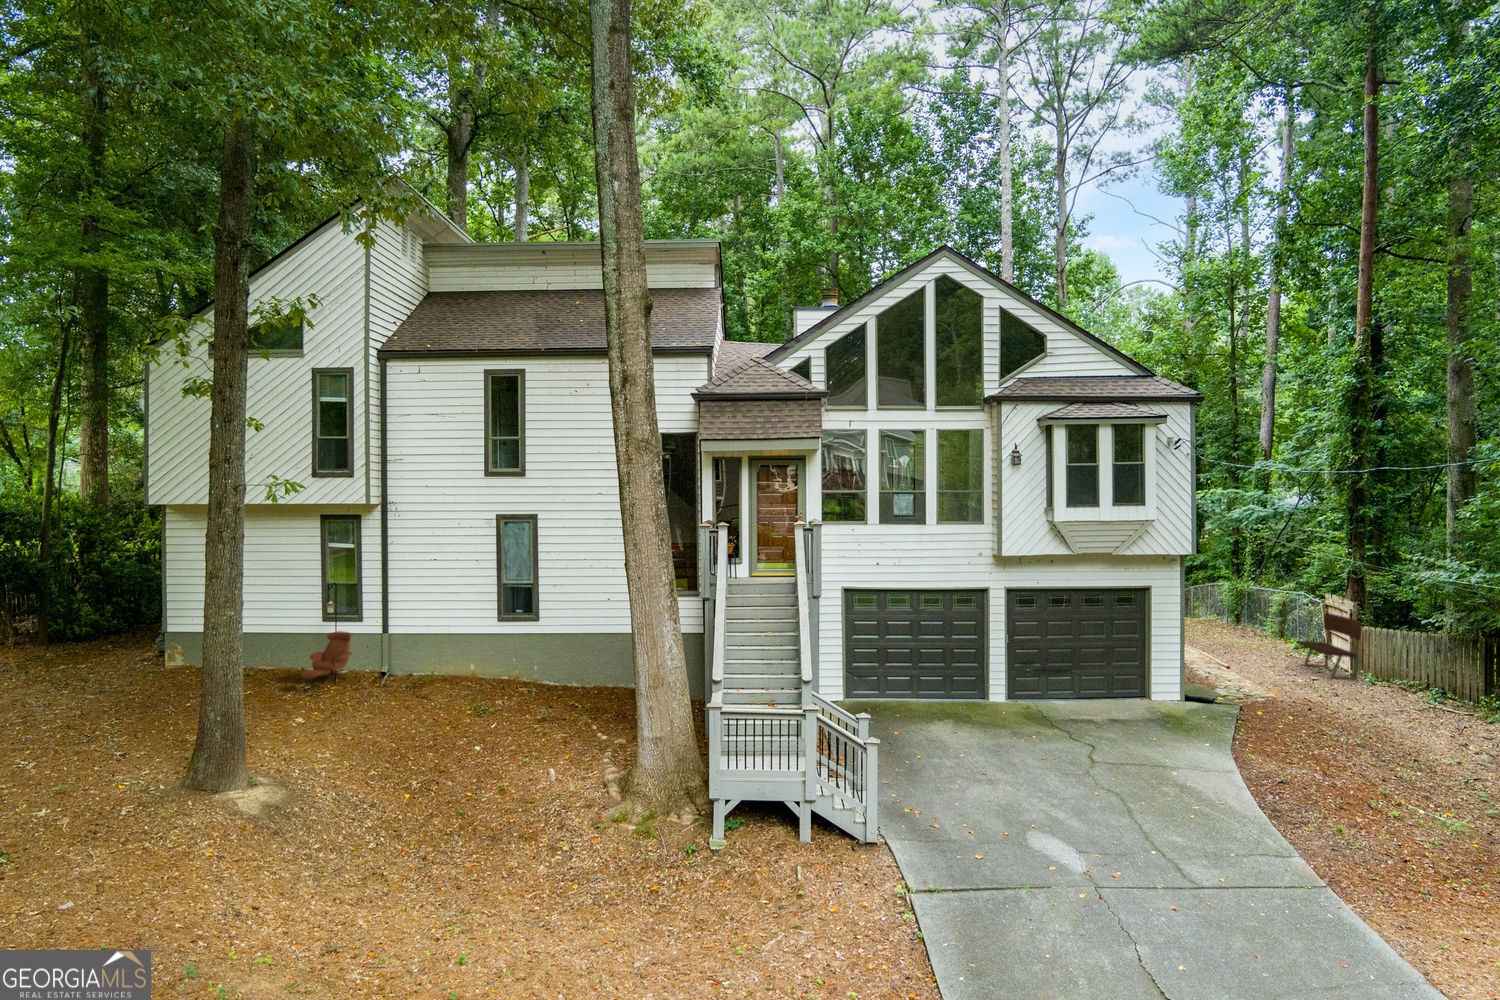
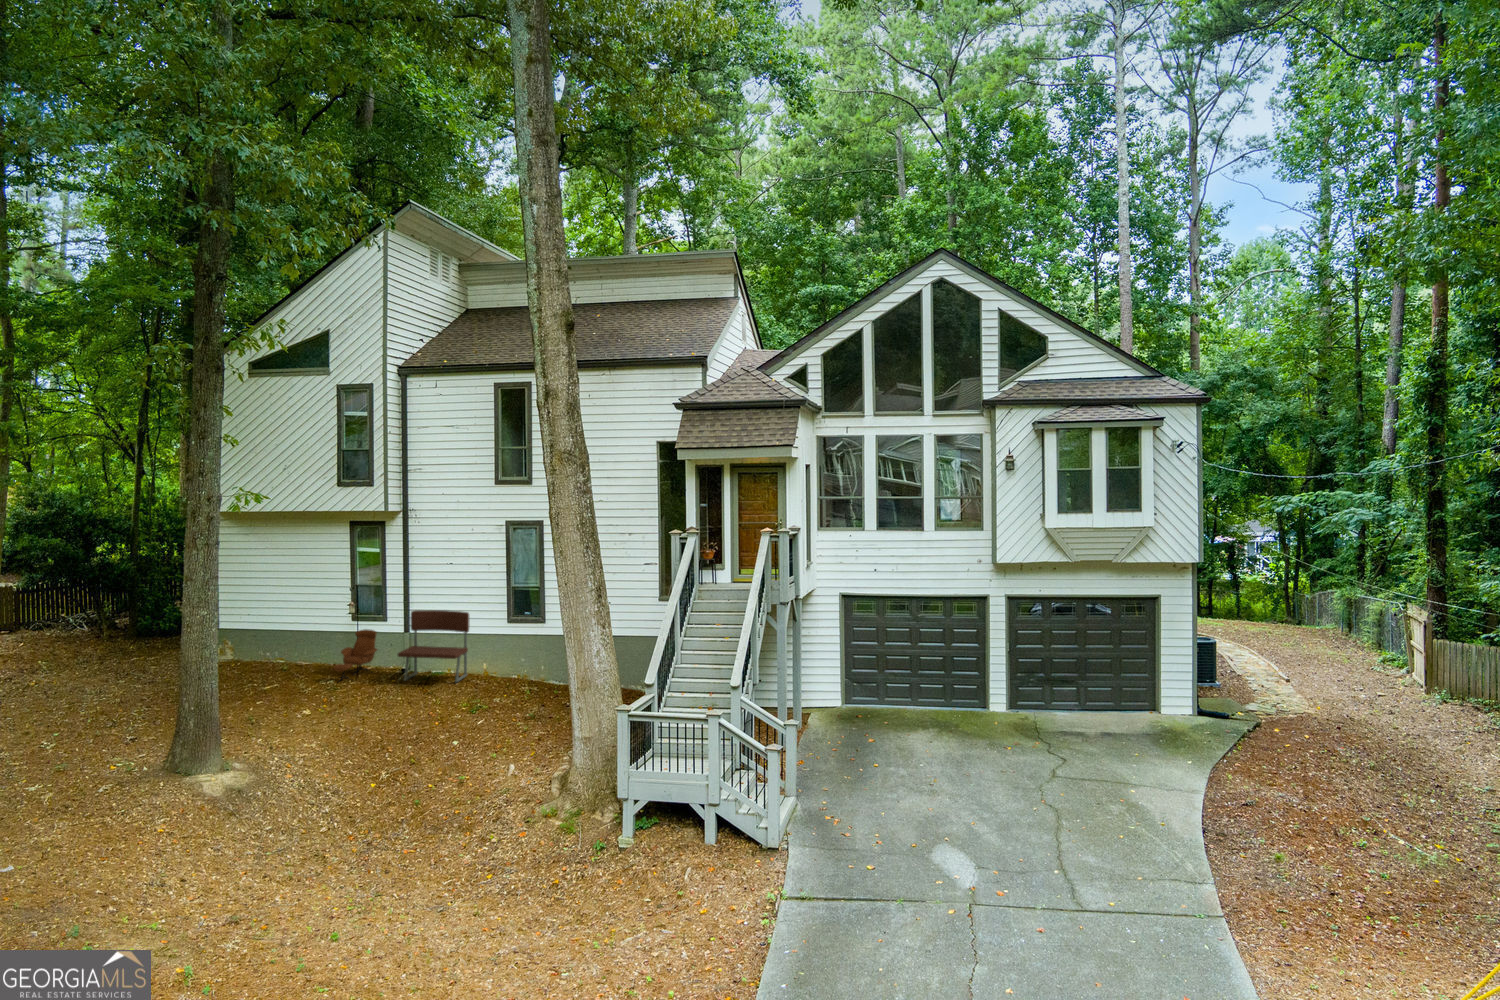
bench: present [1296,613,1362,680] -> present [398,610,469,682]

